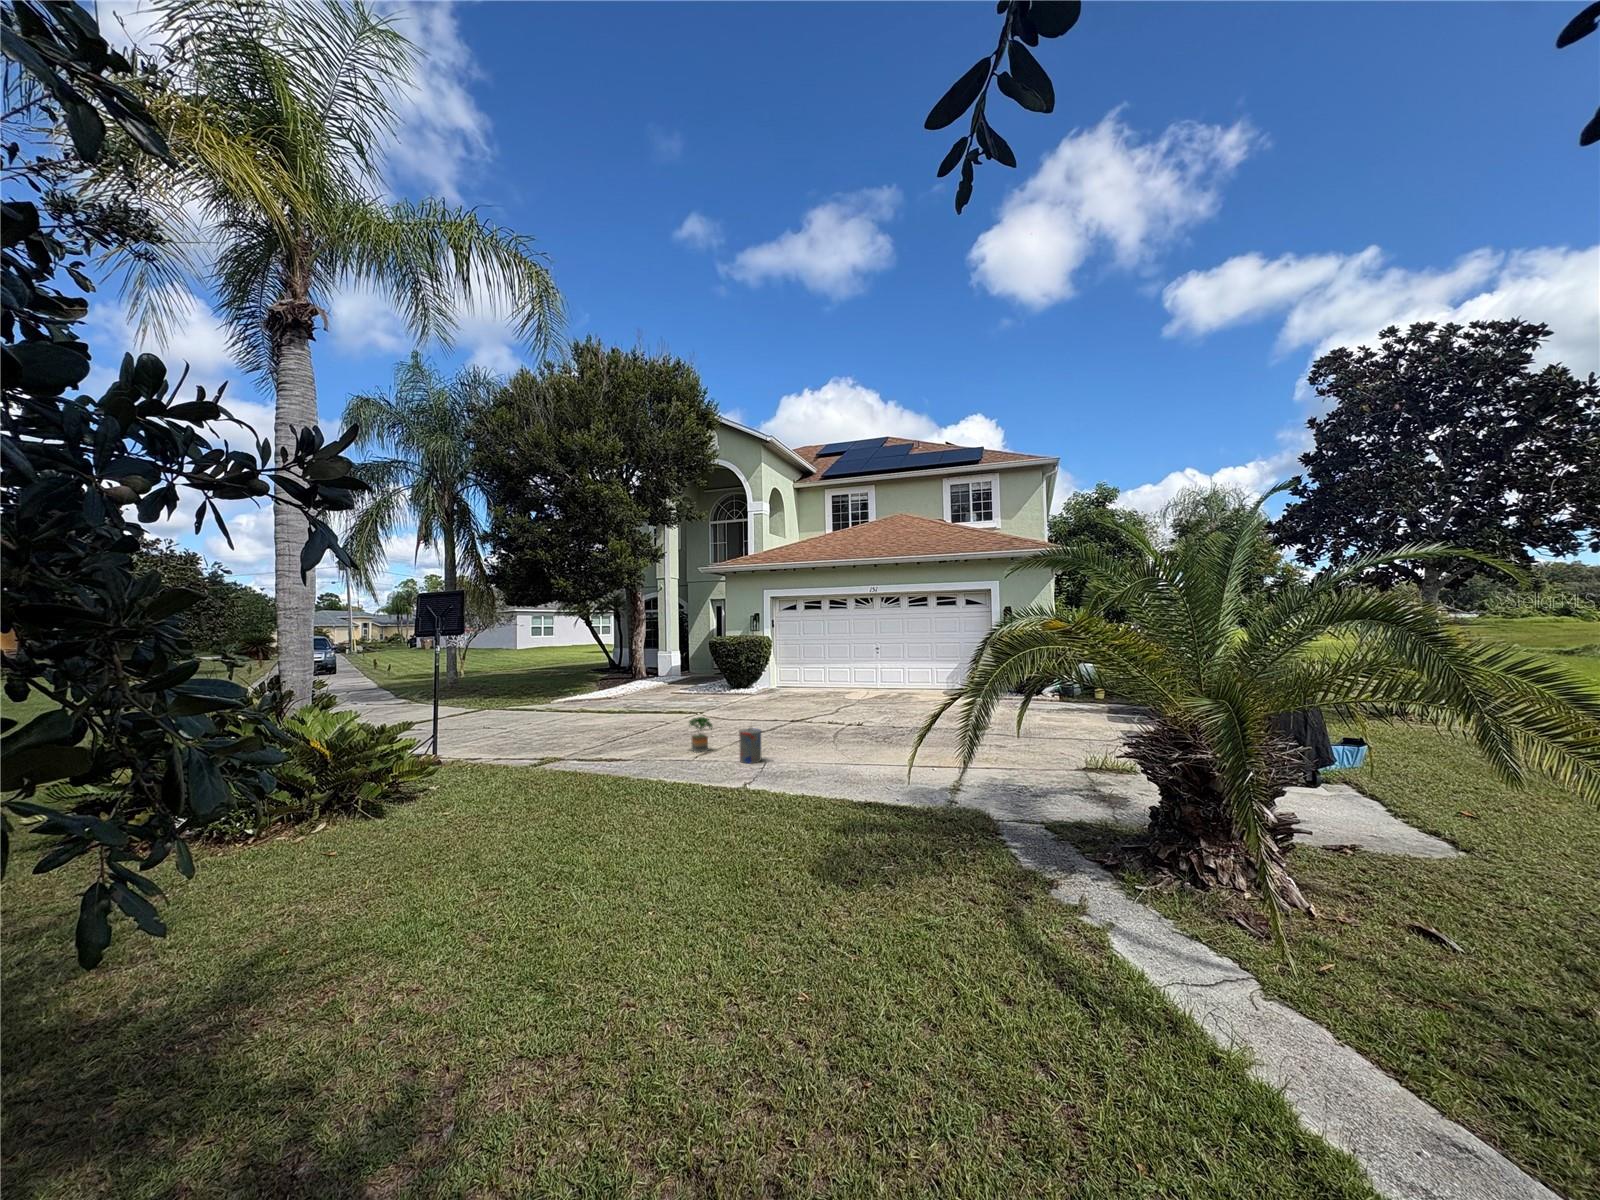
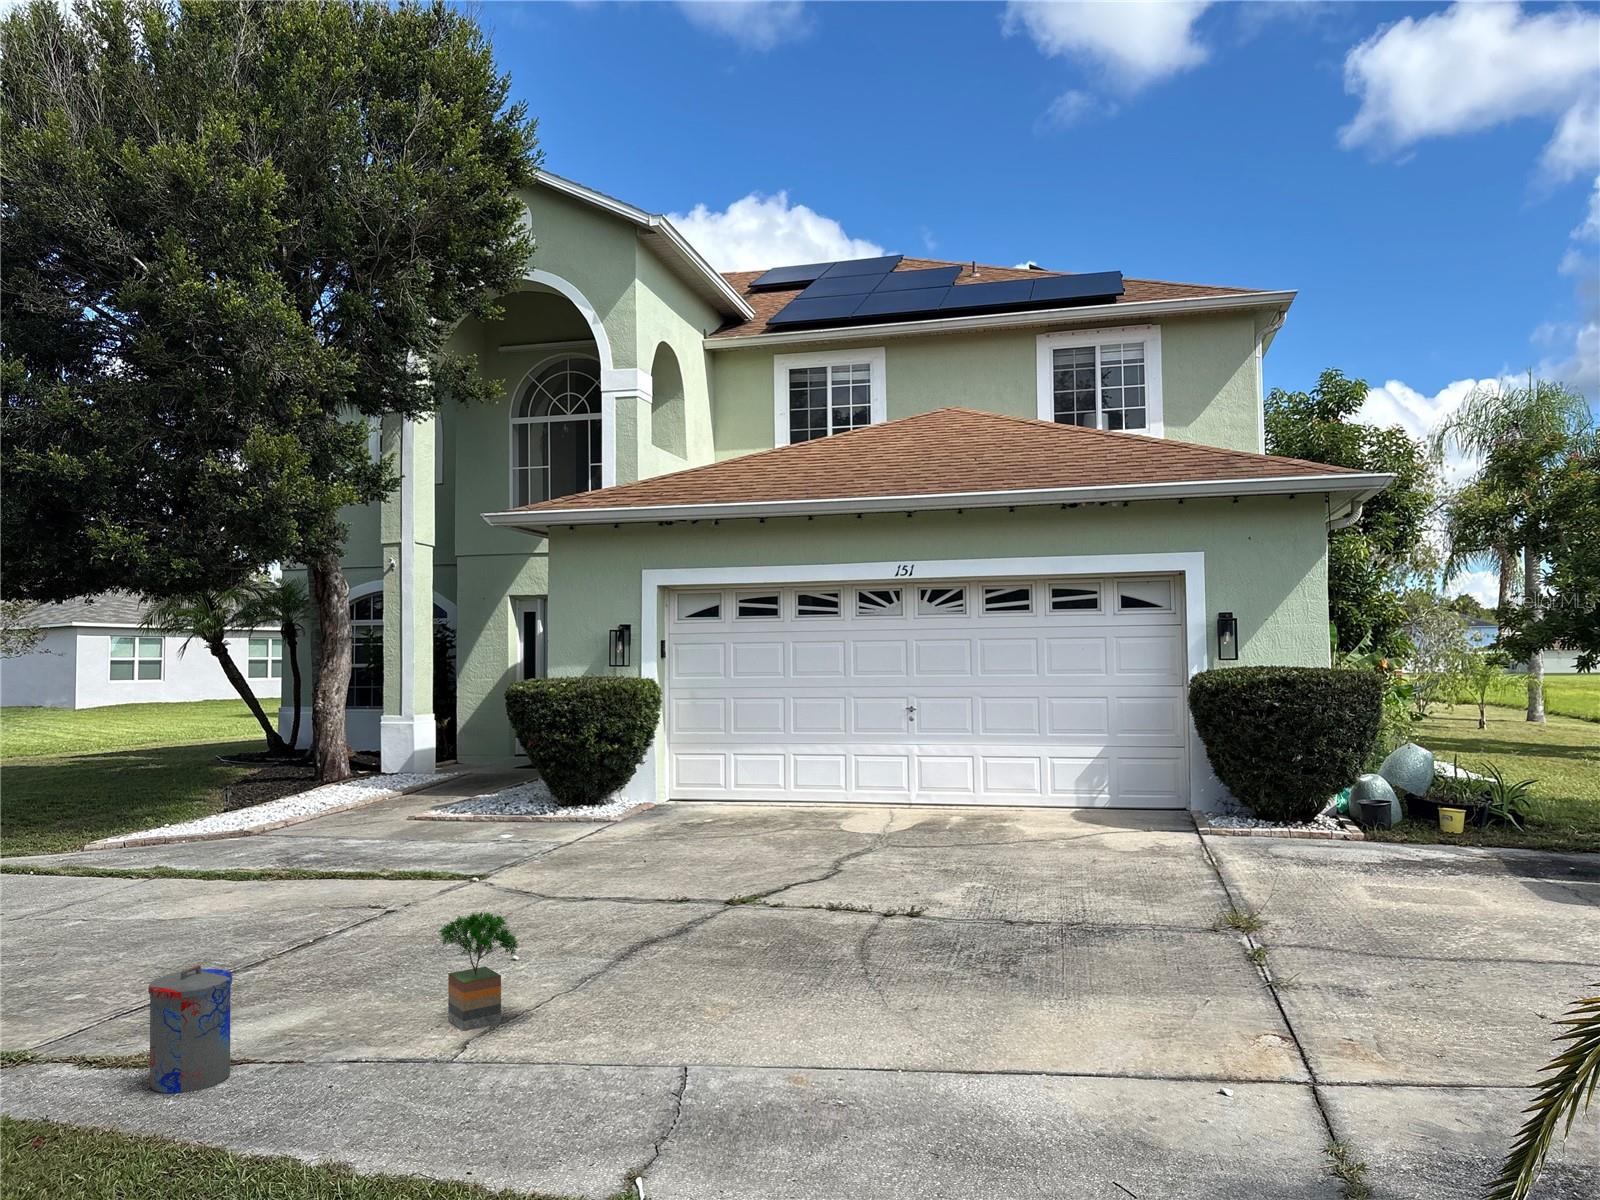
trash can: present [739,728,762,763] -> present [148,965,232,1093]

